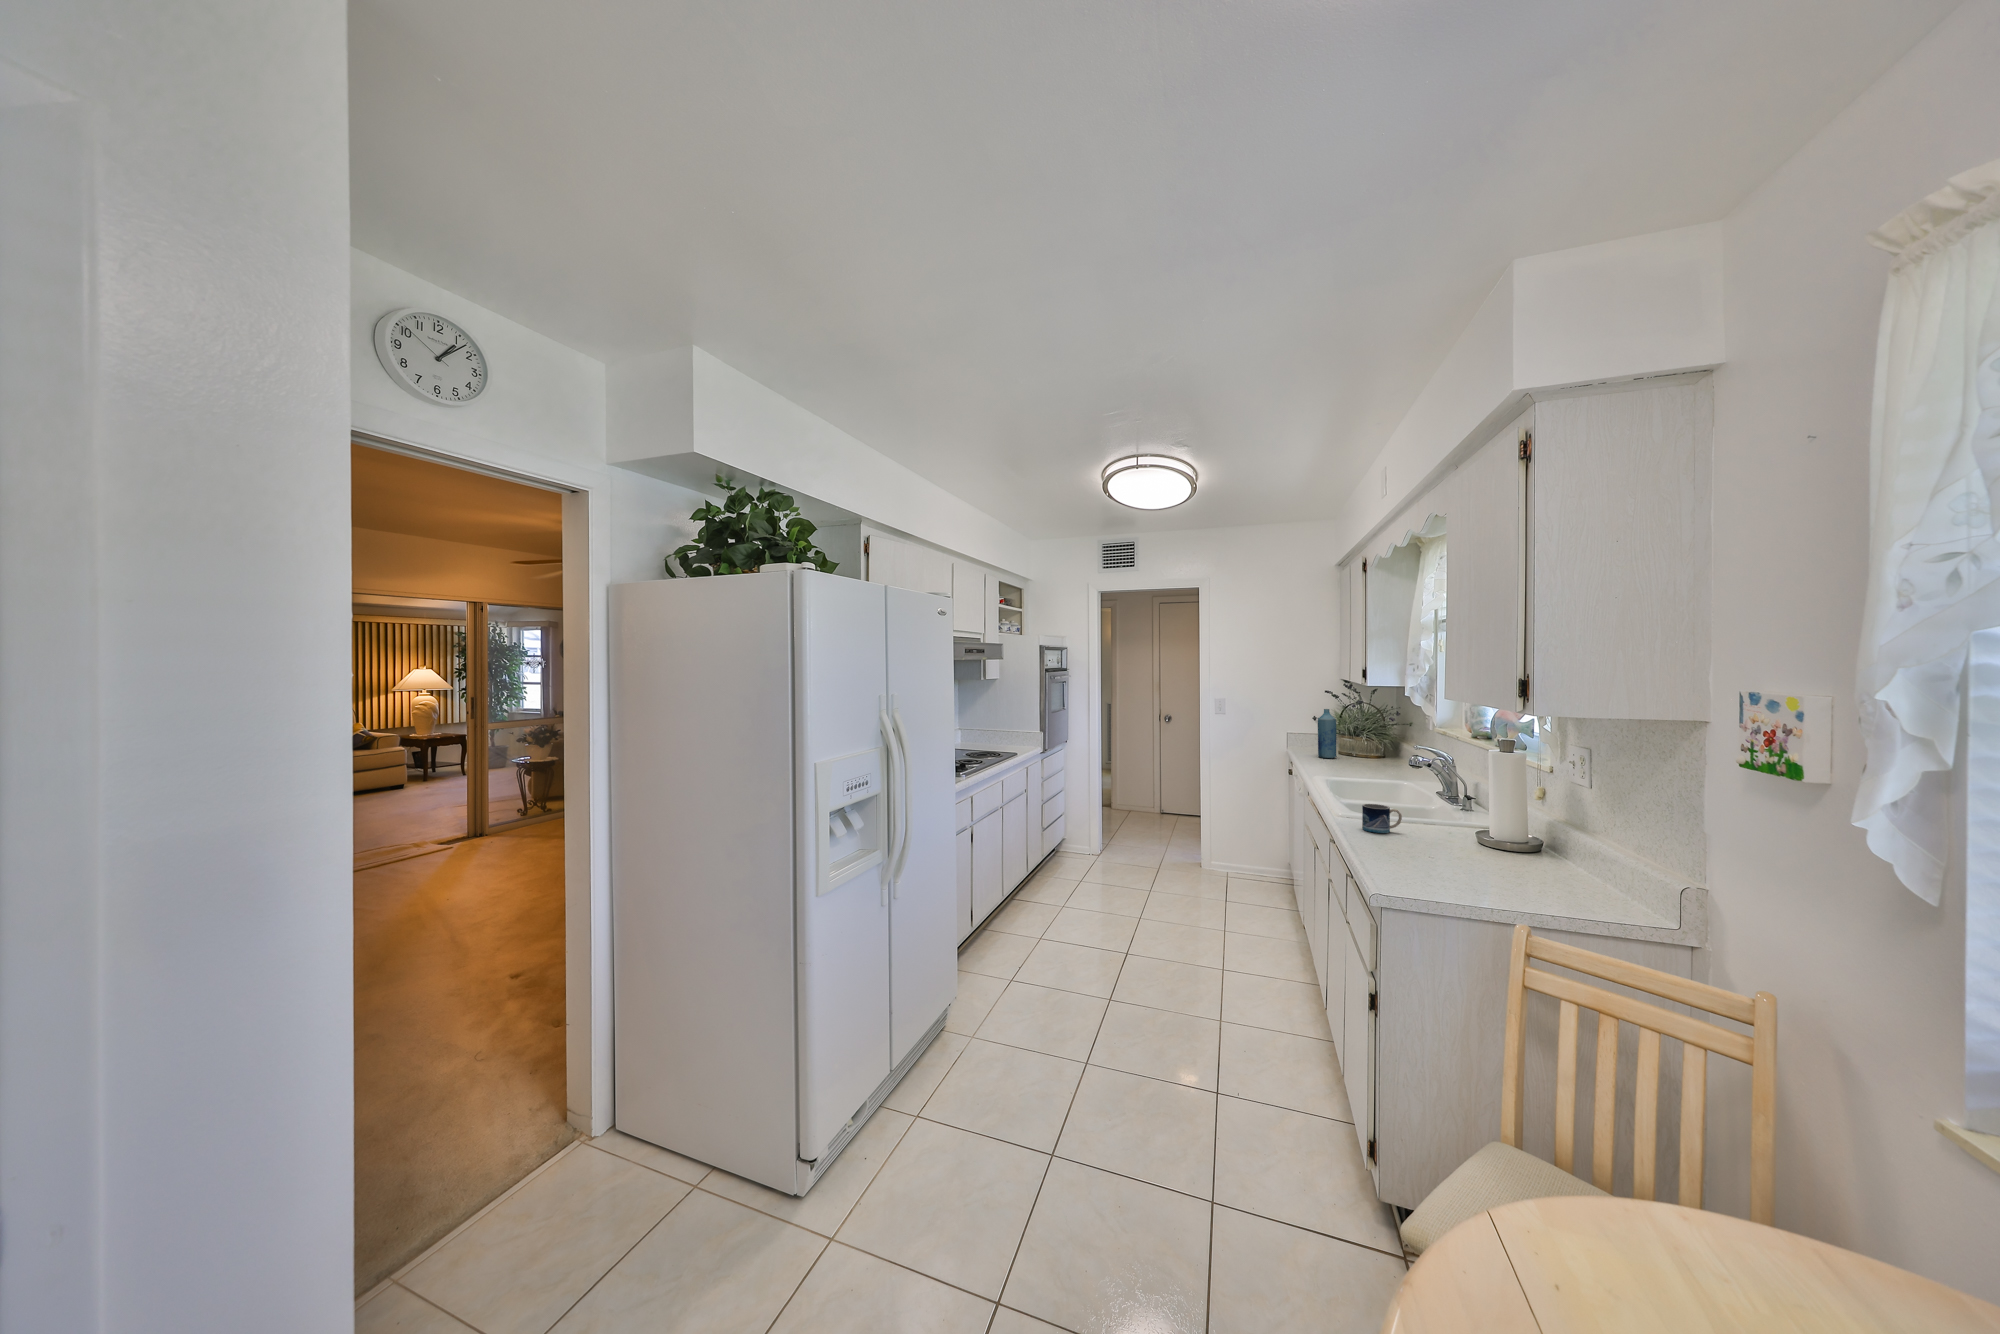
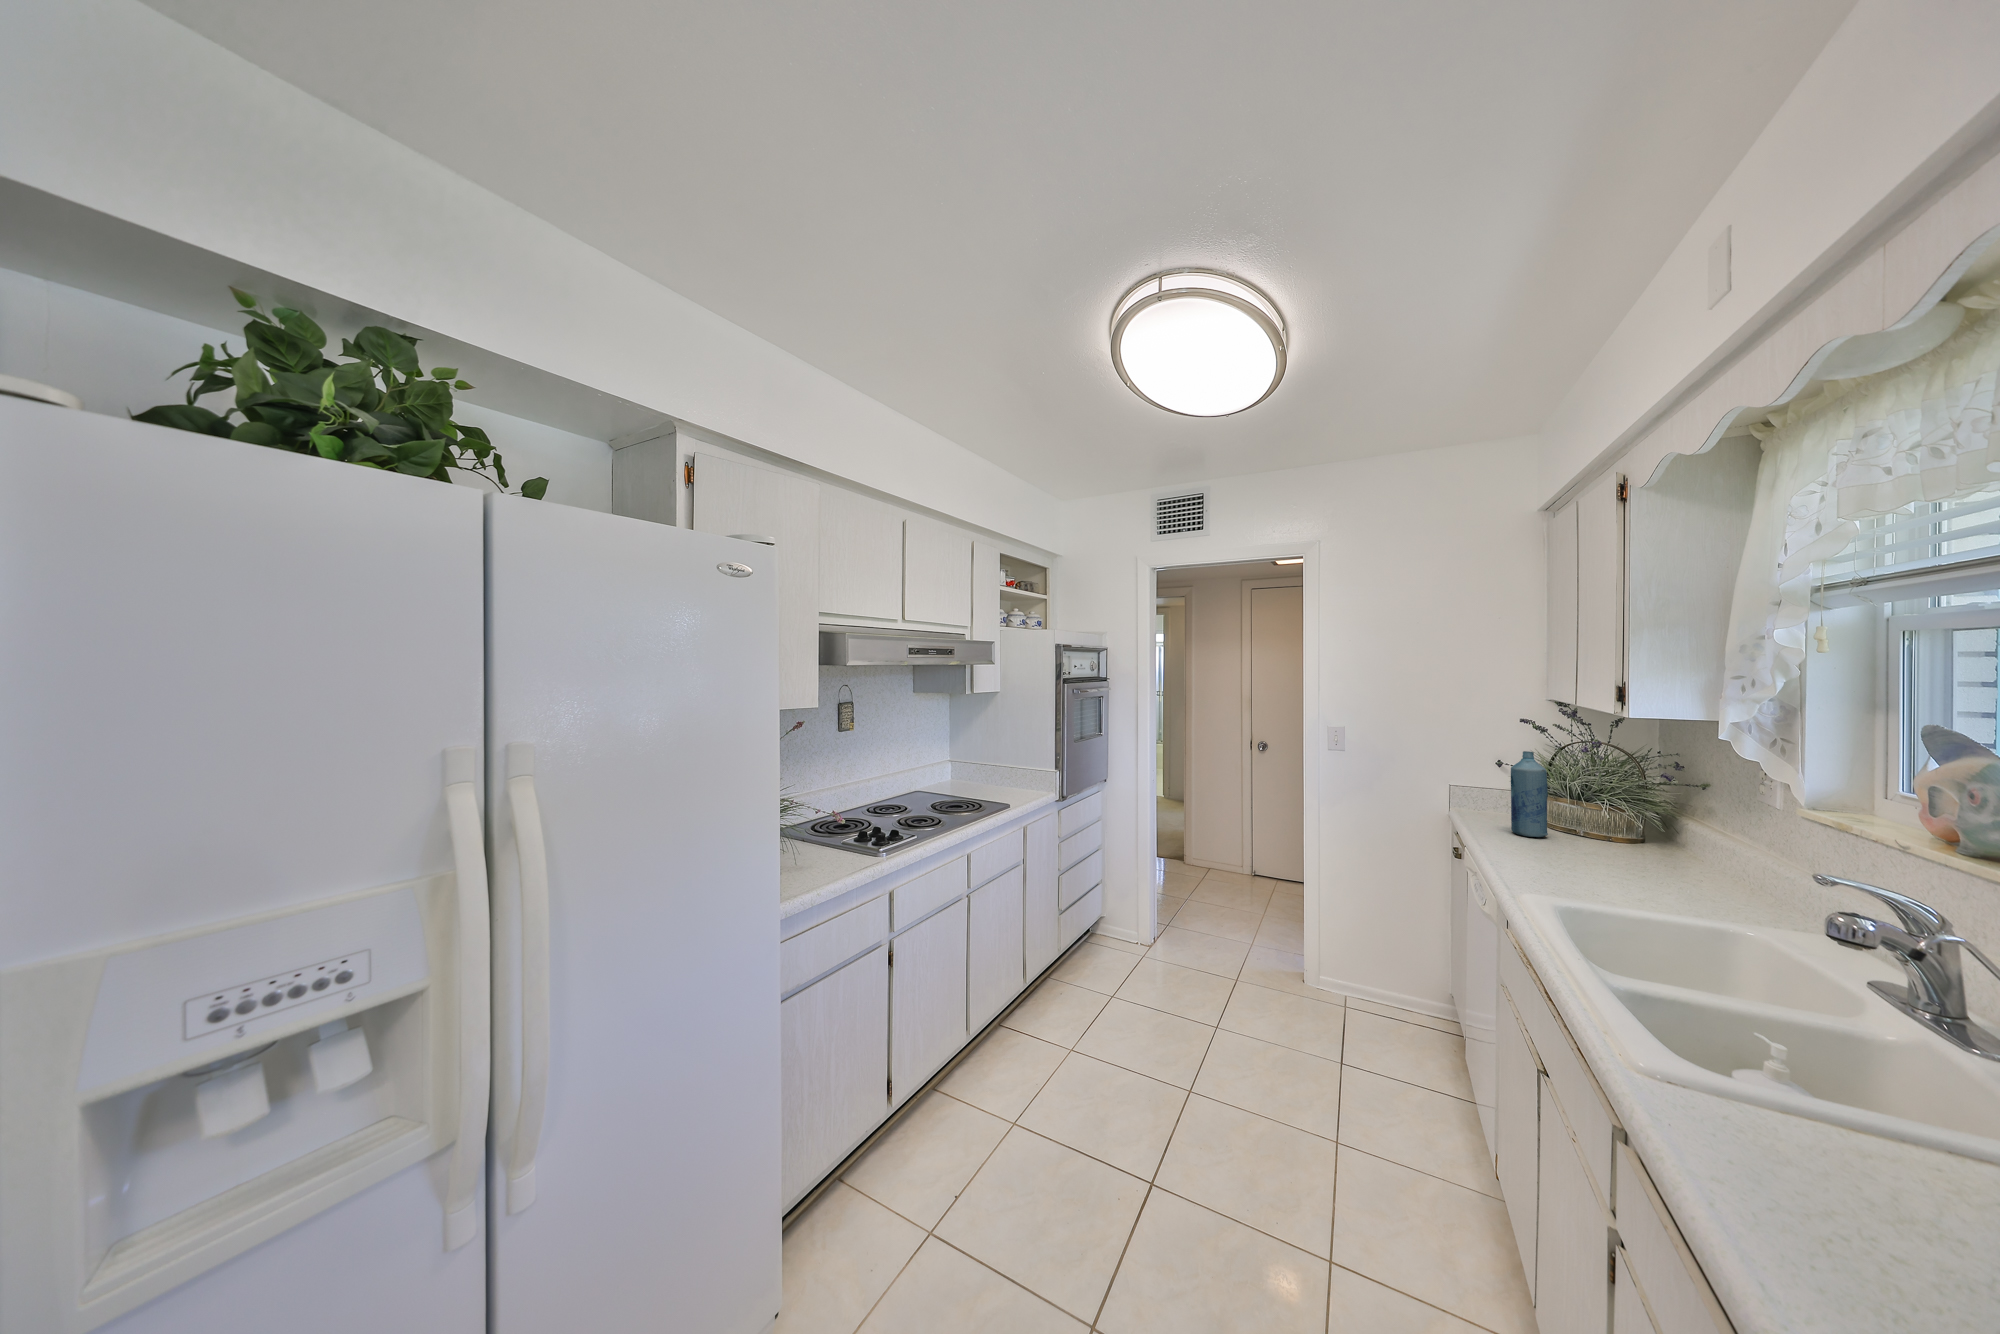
mug: present [1362,804,1402,833] -> none [1739,1069,1892,1185]

